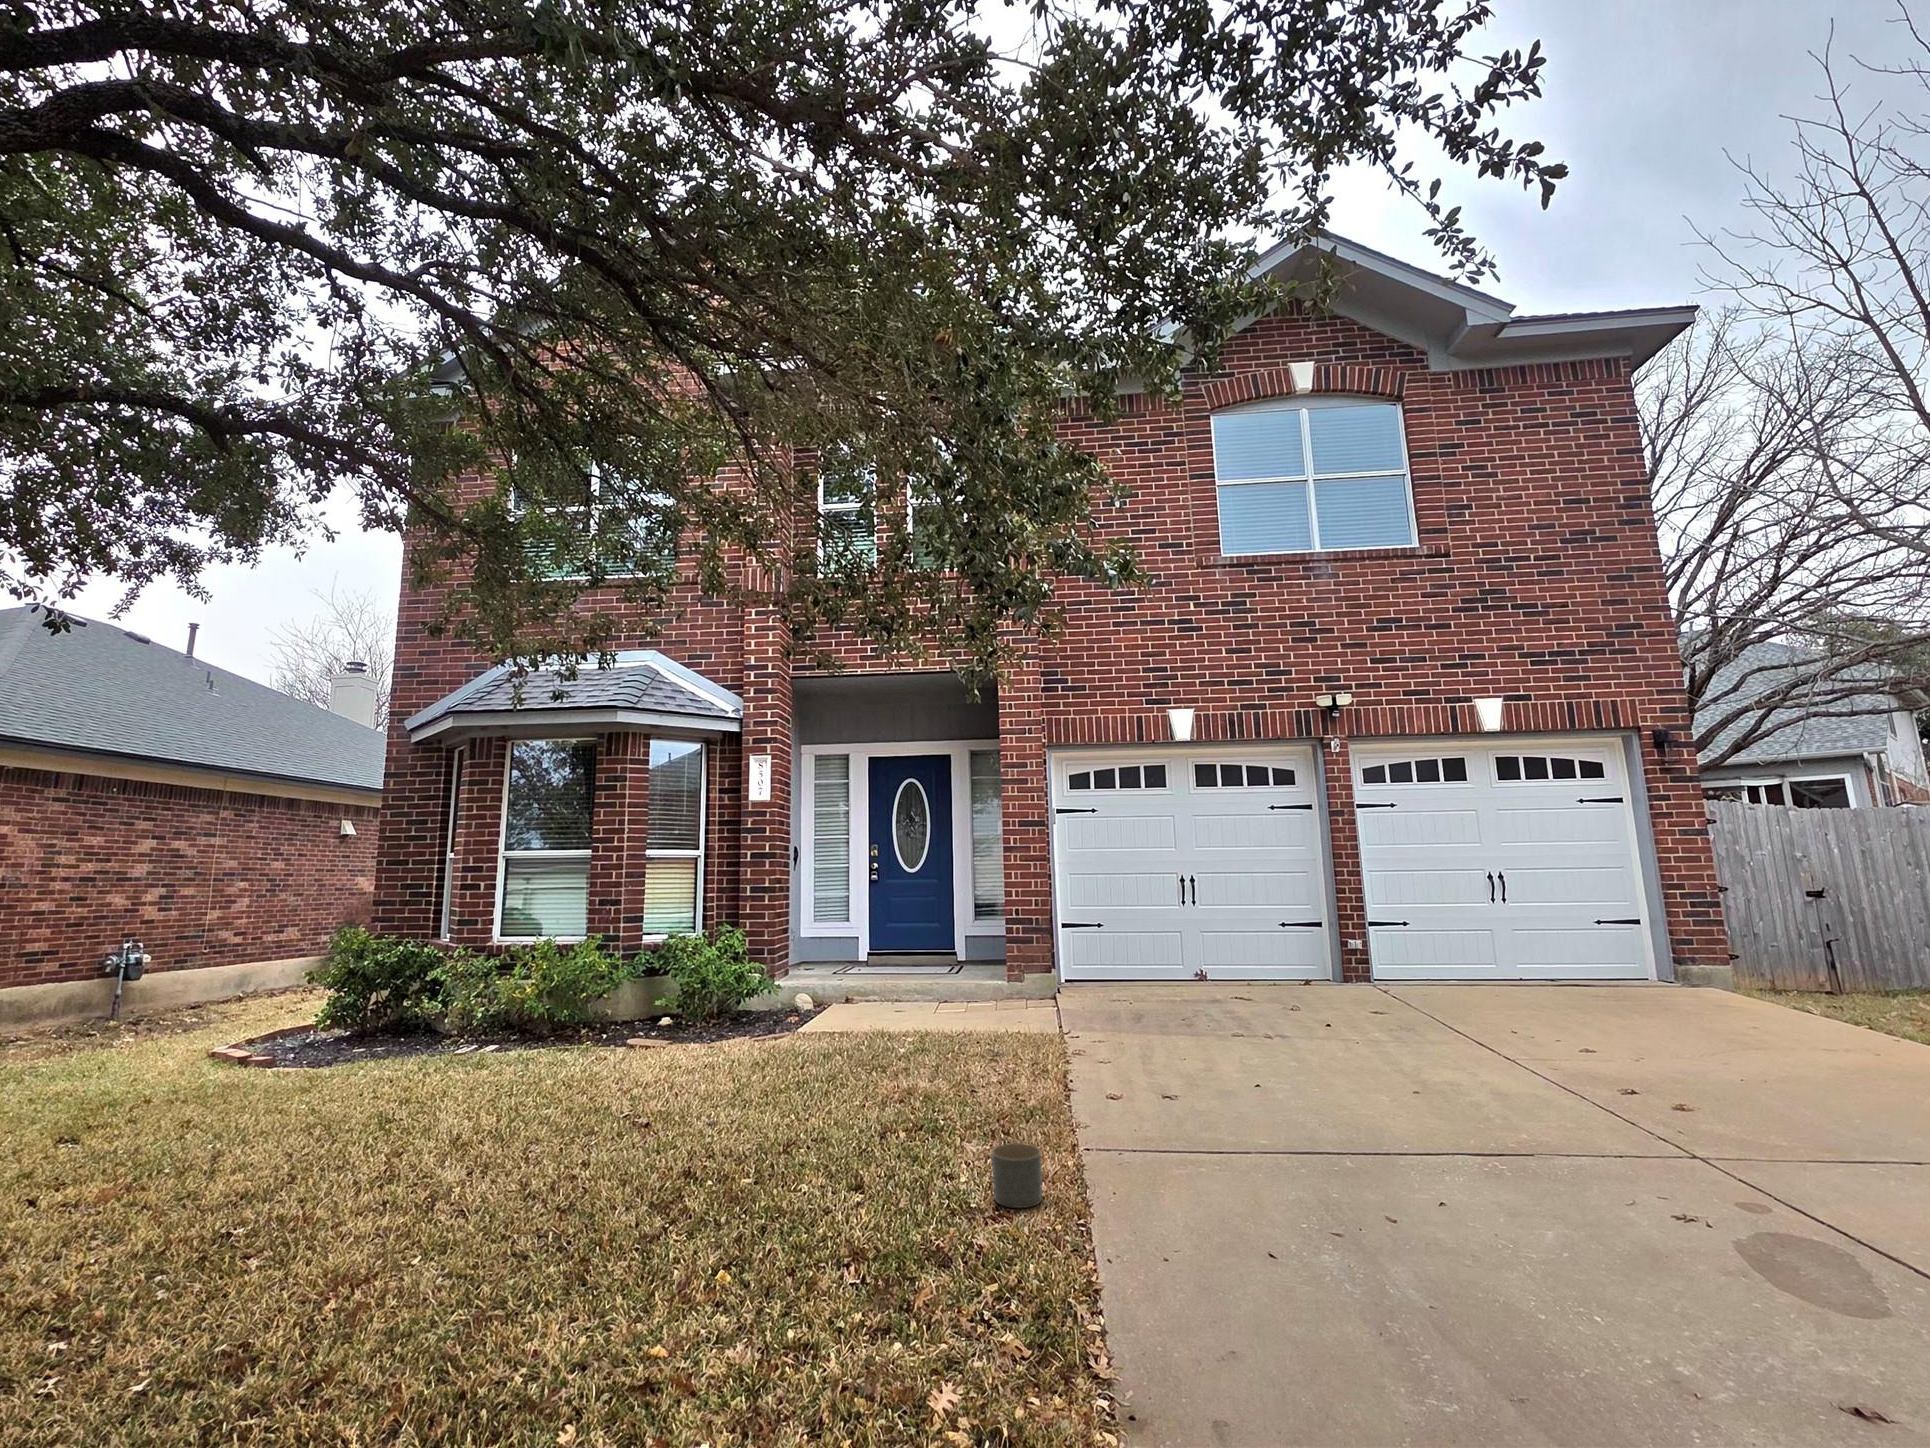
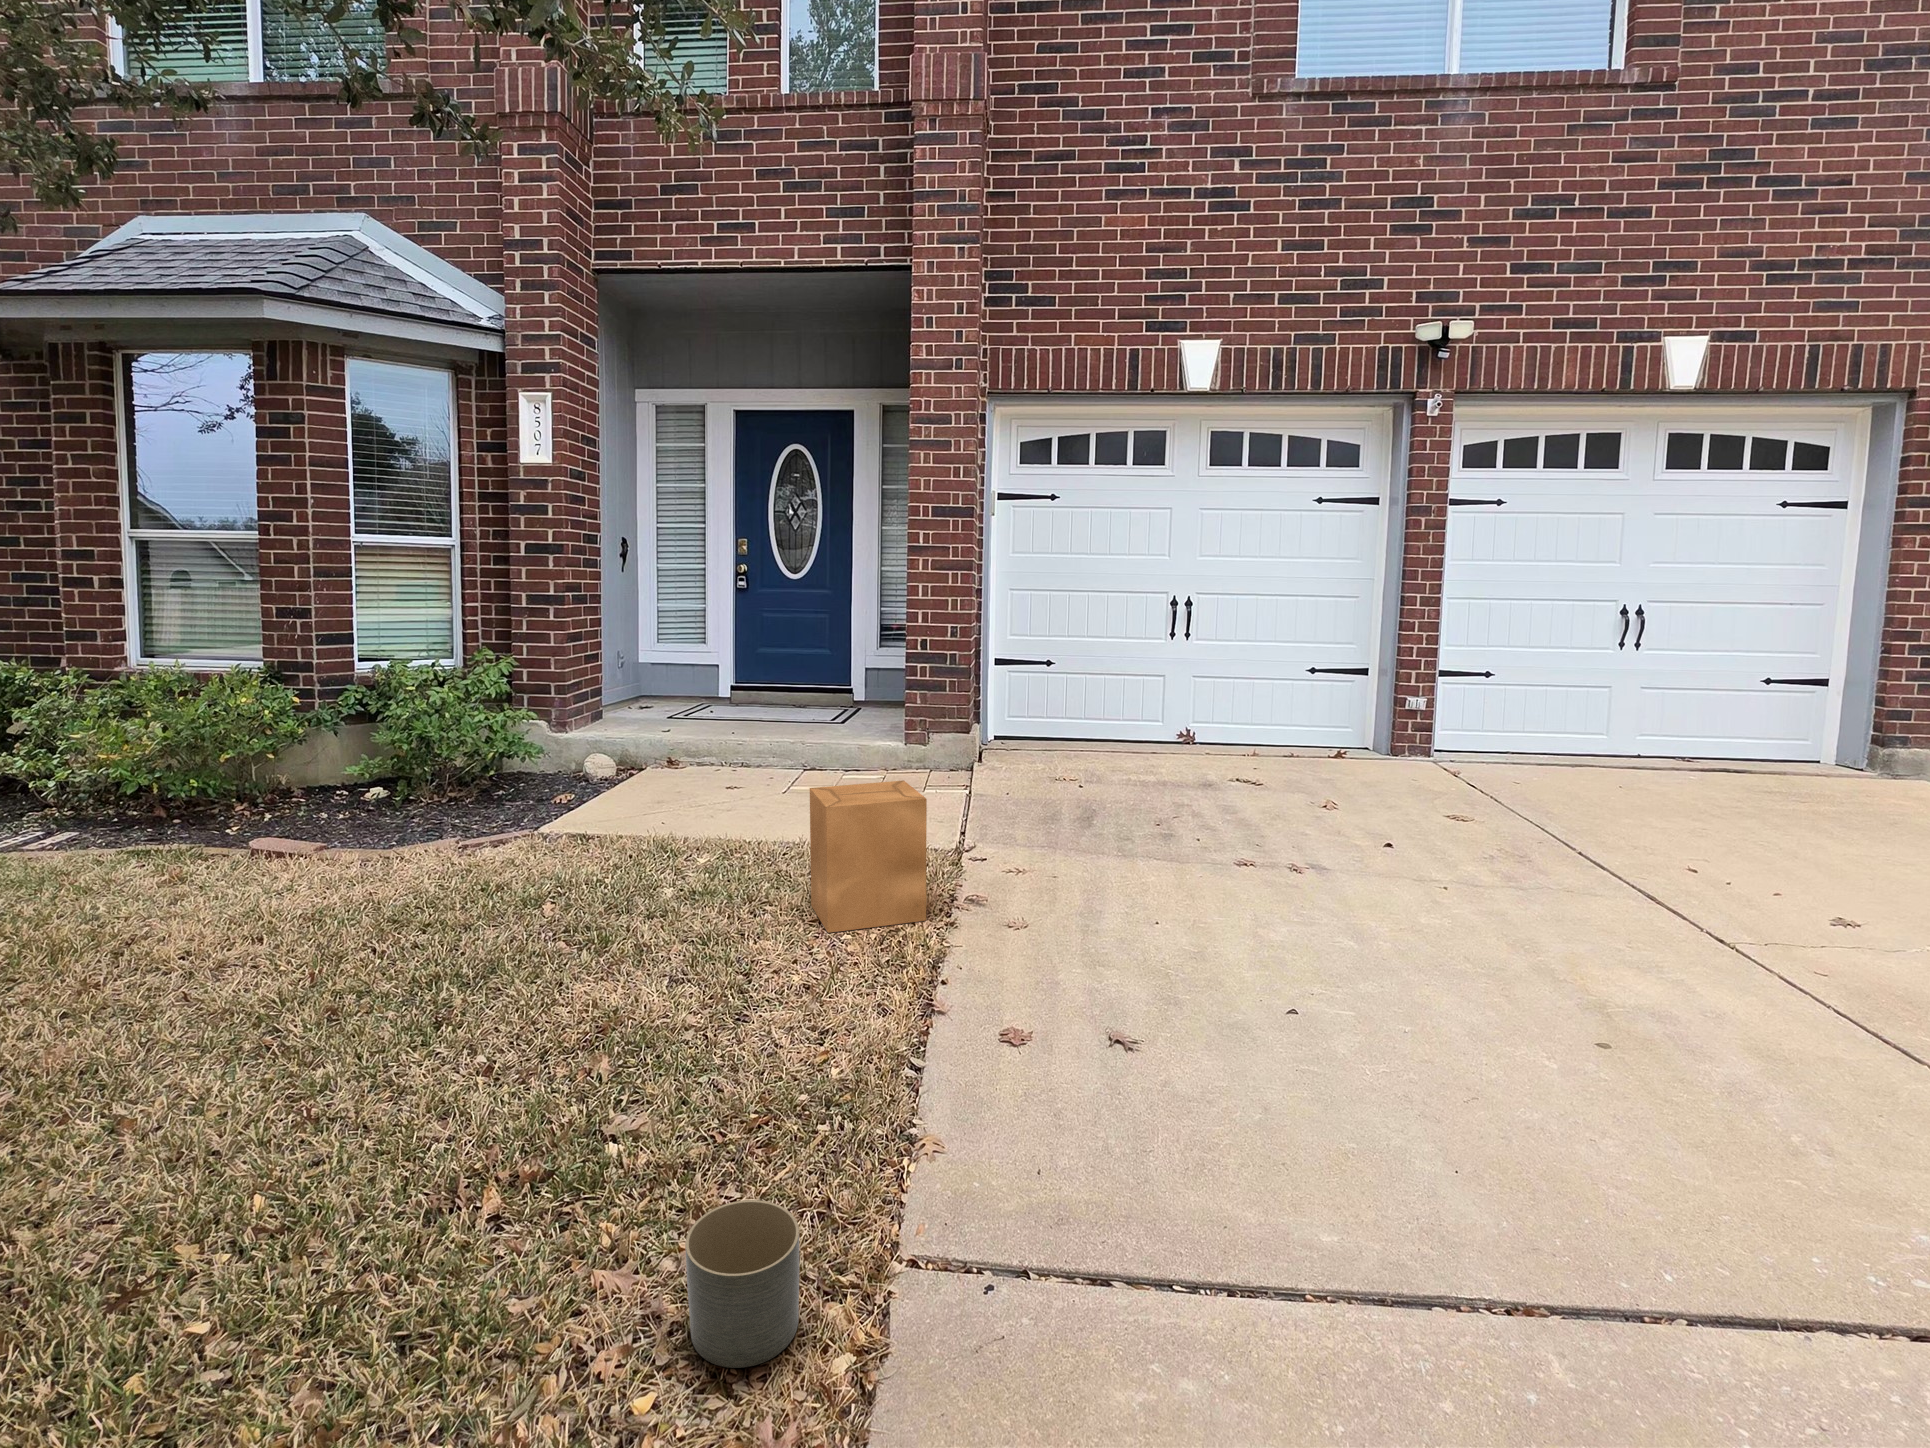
cardboard box: none [976,986,1051,1077] -> present [810,780,927,933]

